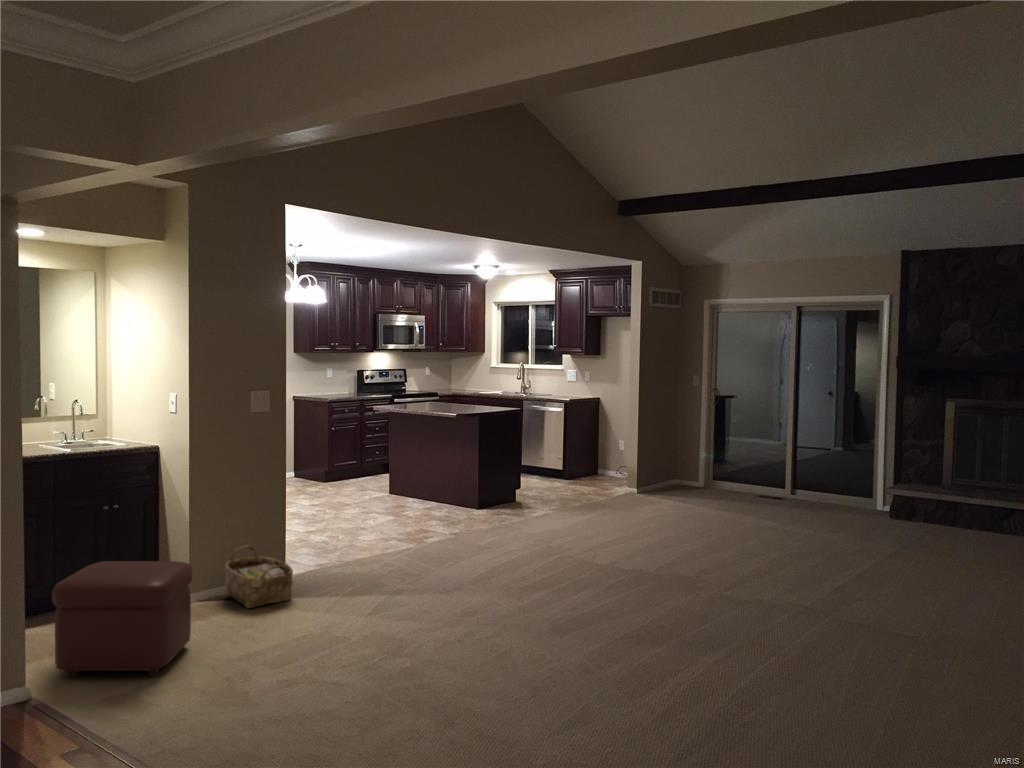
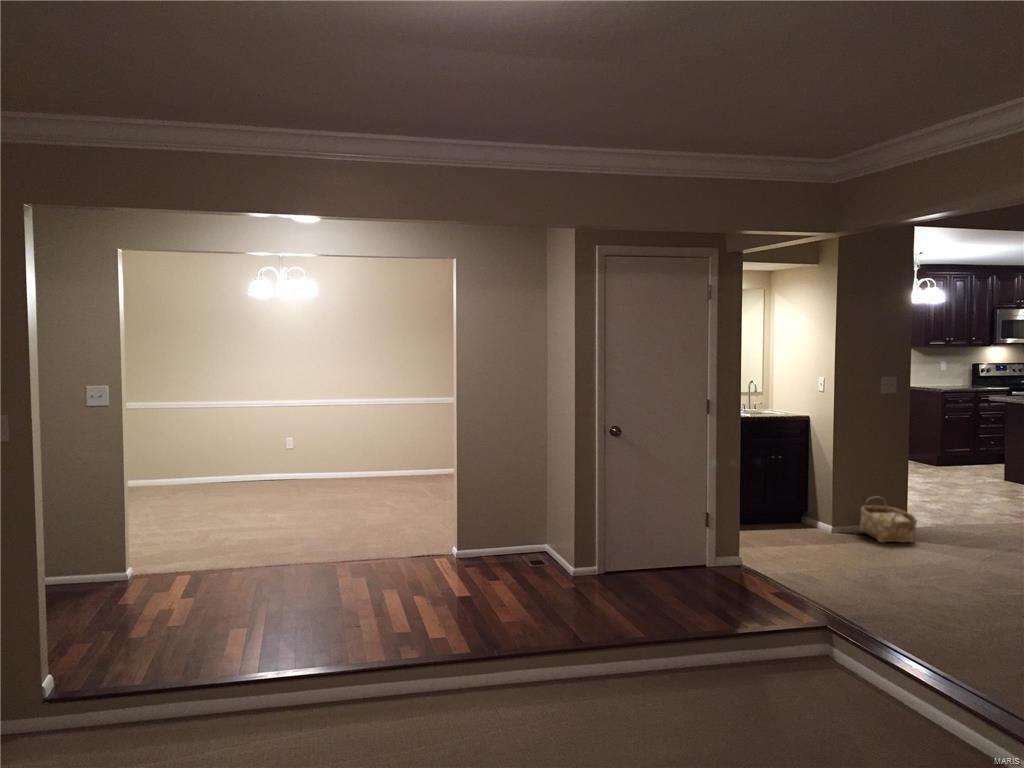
ottoman: present [52,561,192,676] -> none [755,488,844,567]

